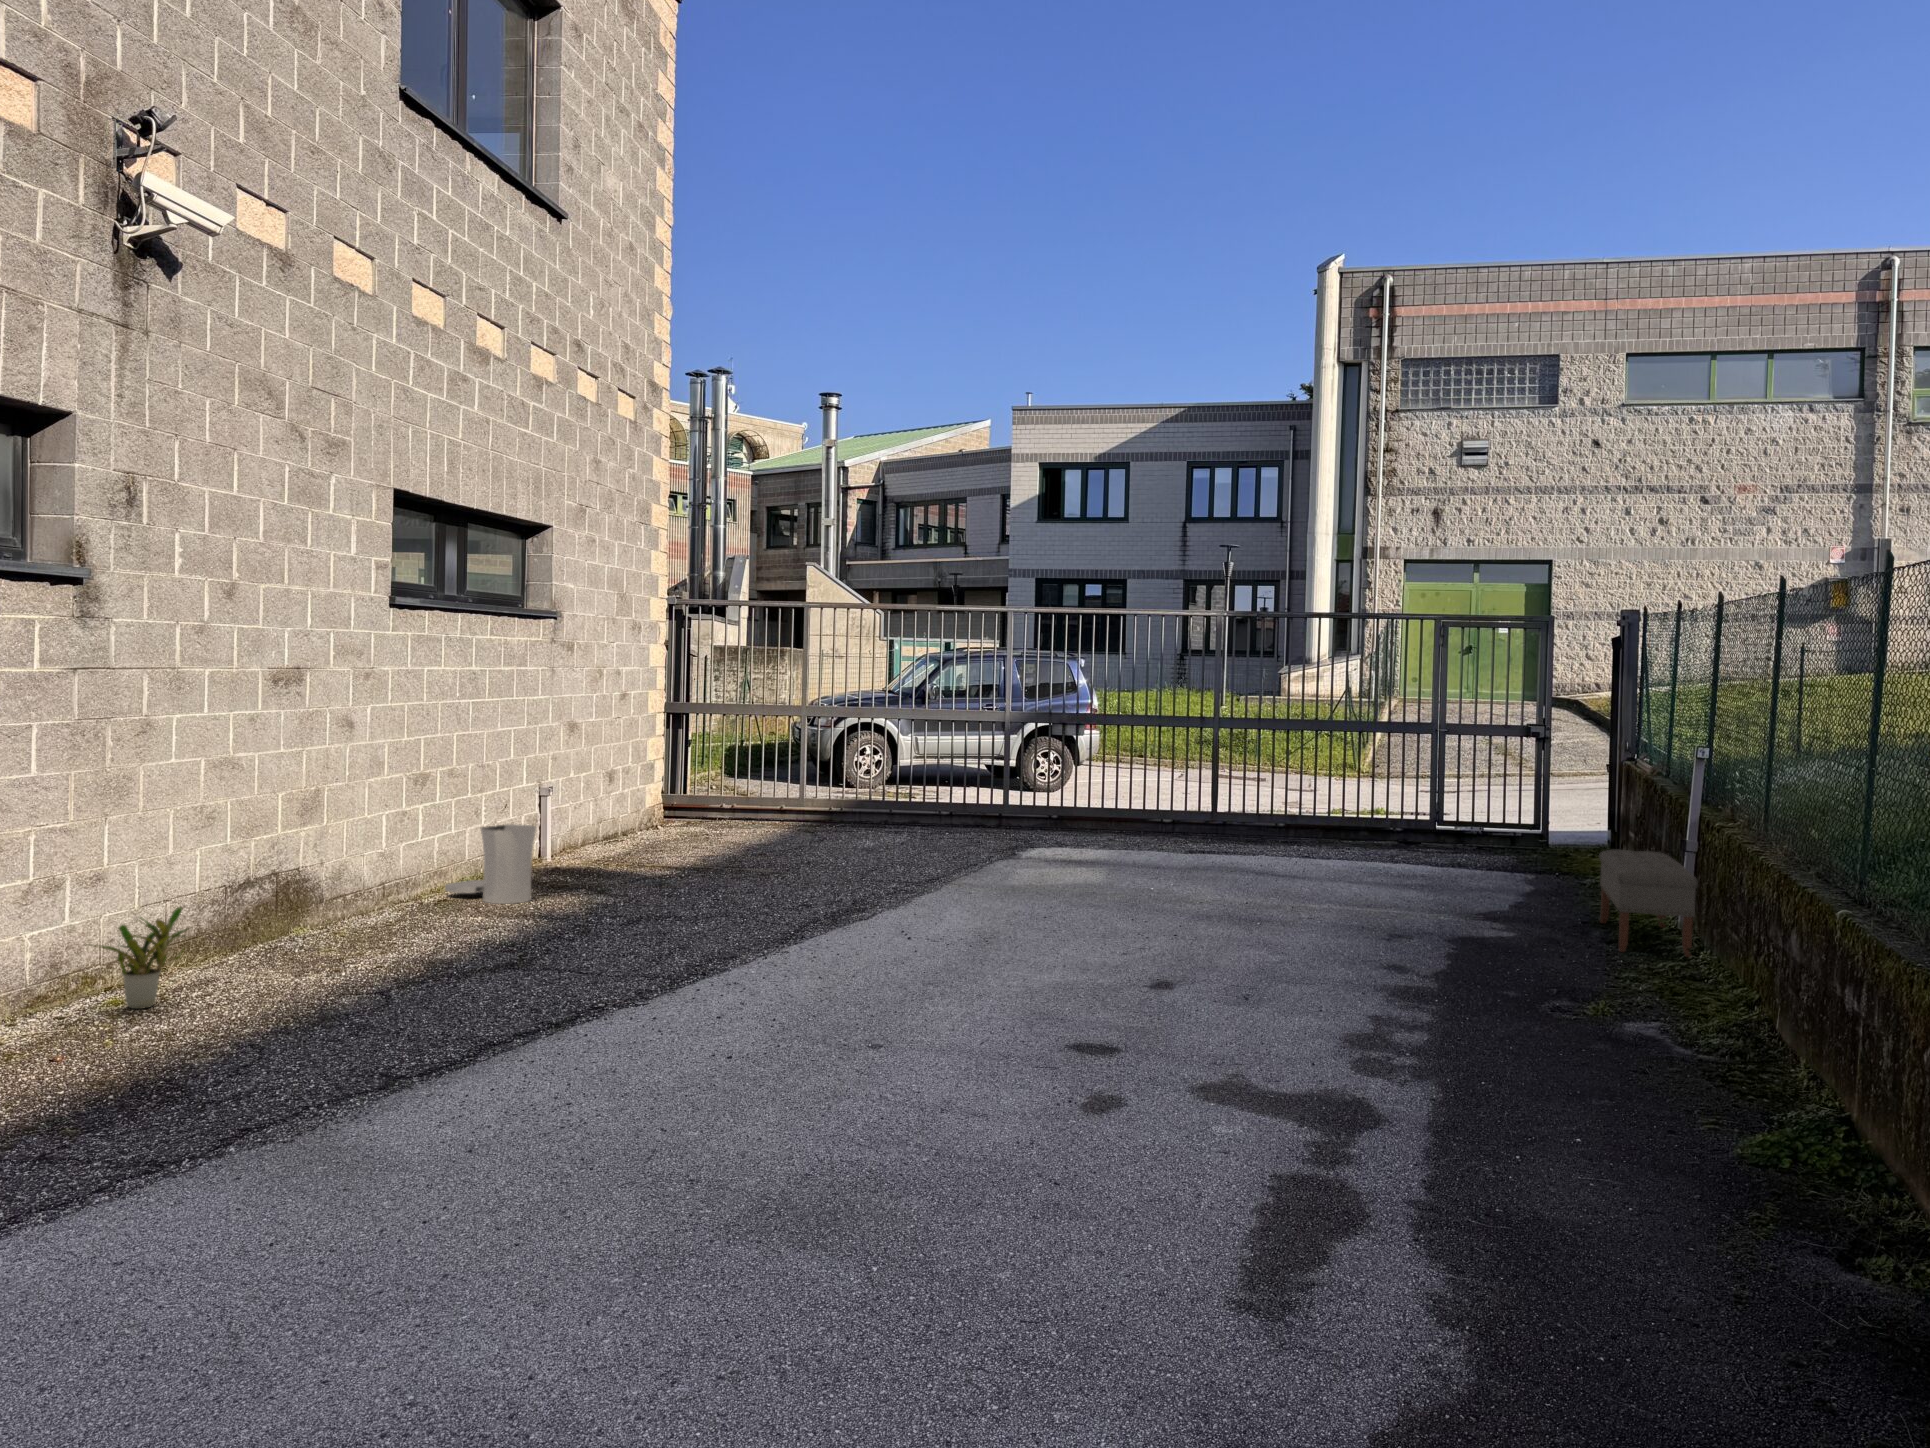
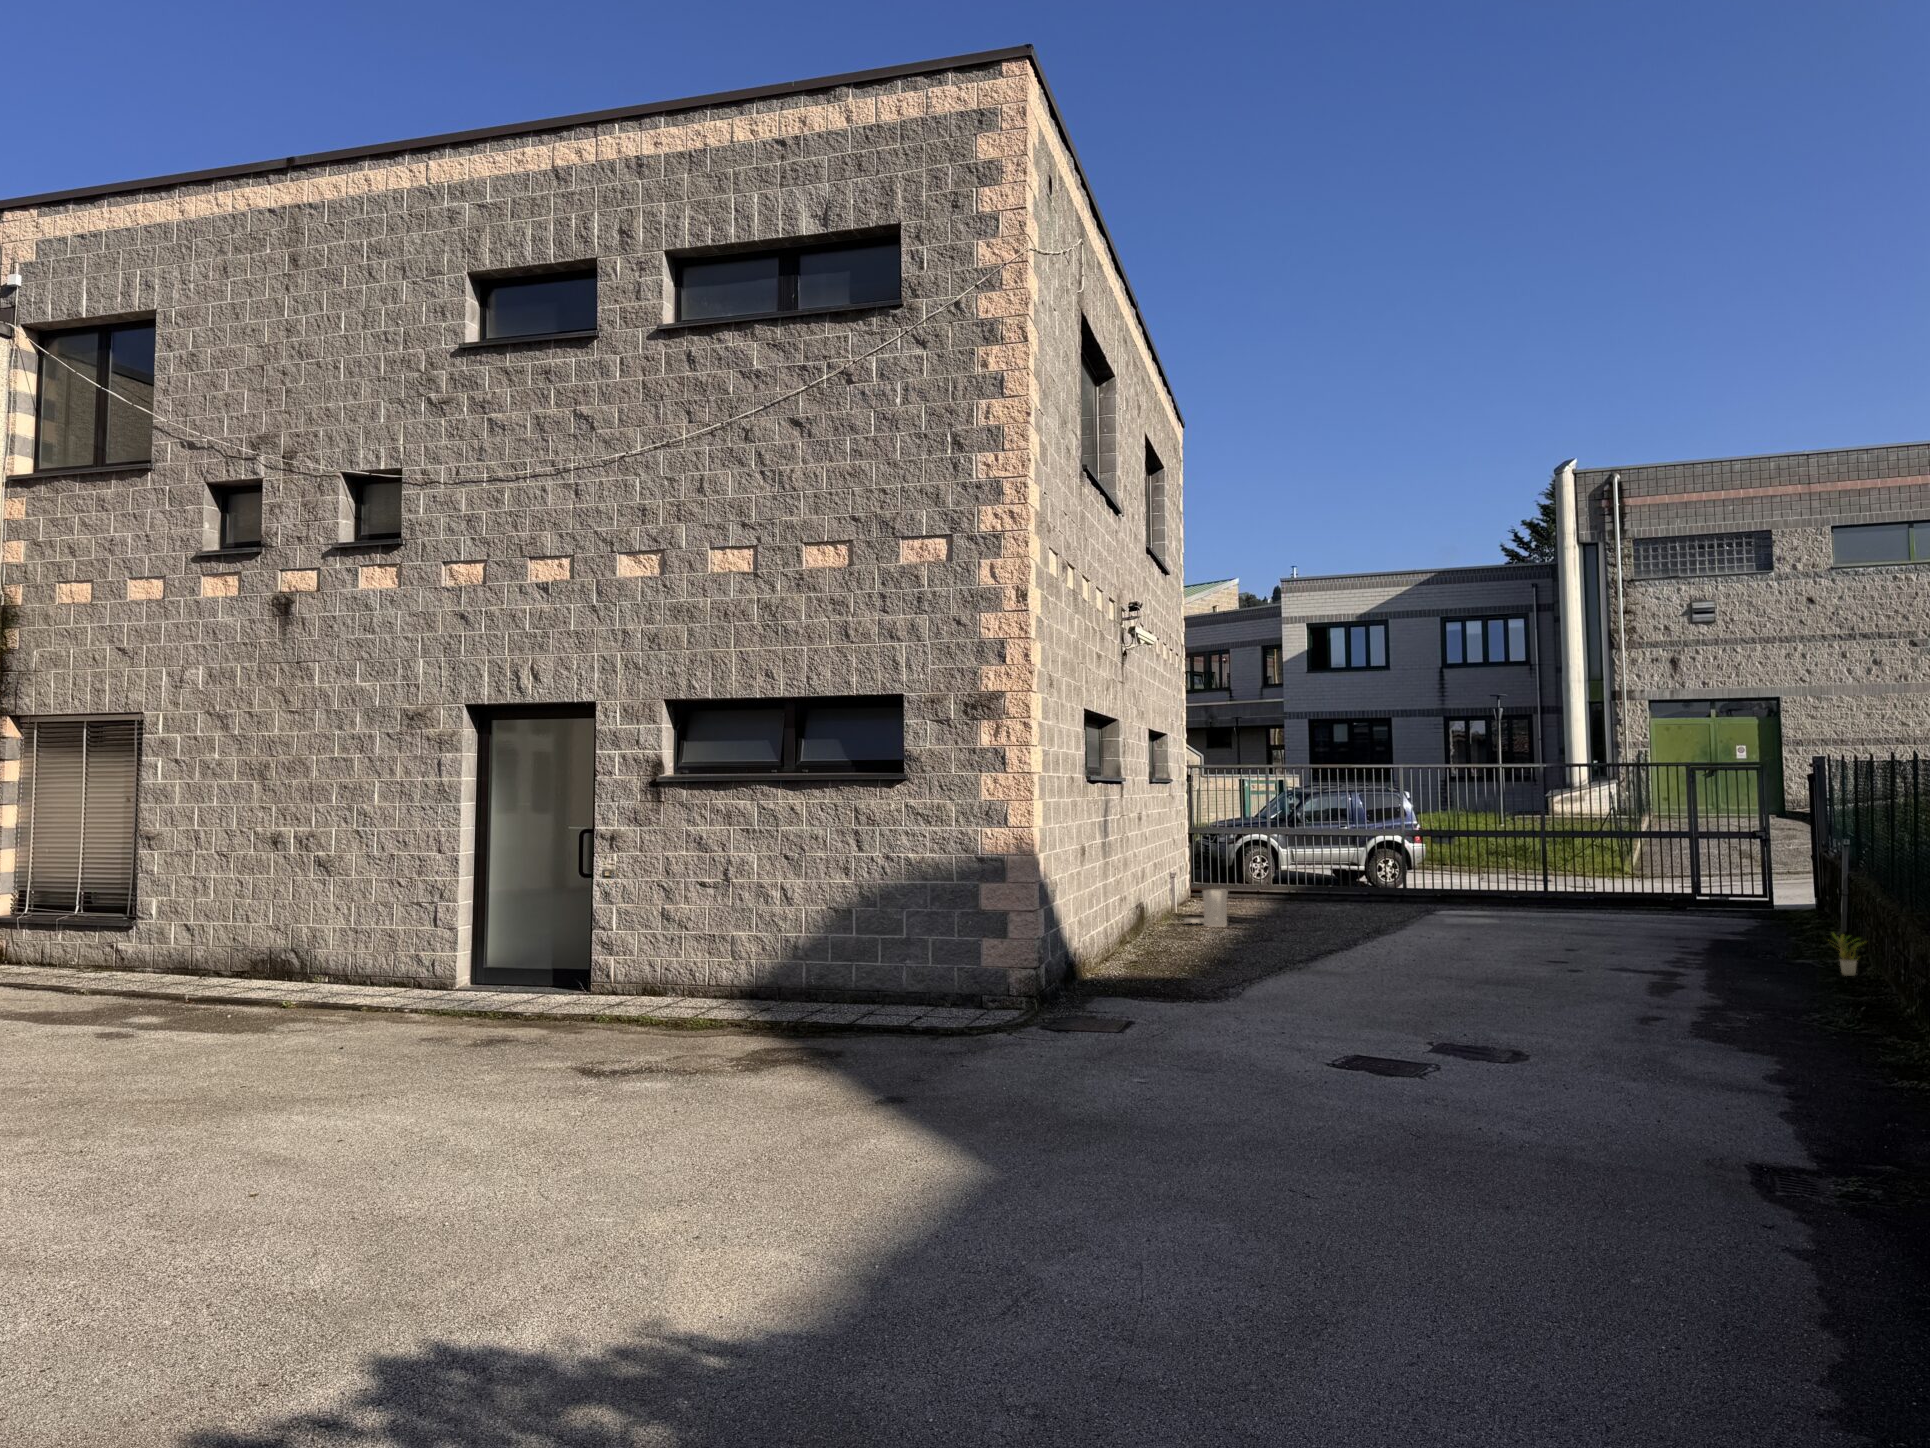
bench: present [1599,849,1698,957] -> none [1791,893,1838,941]
potted plant: present [89,907,186,1009] -> present [1832,933,1861,976]

